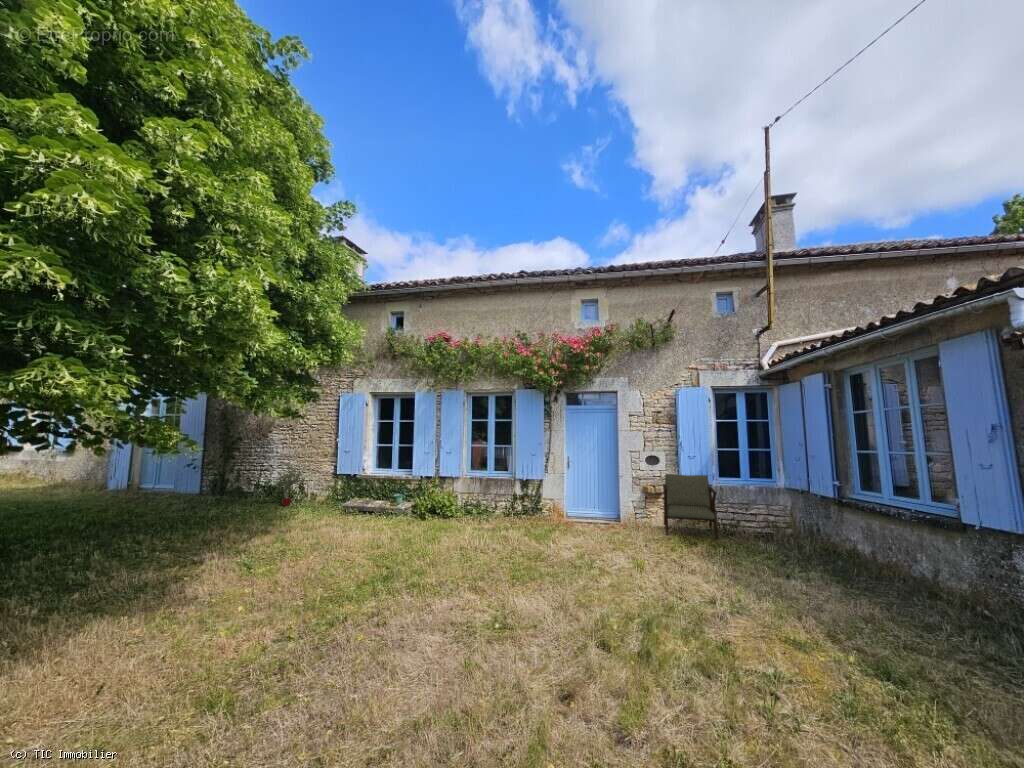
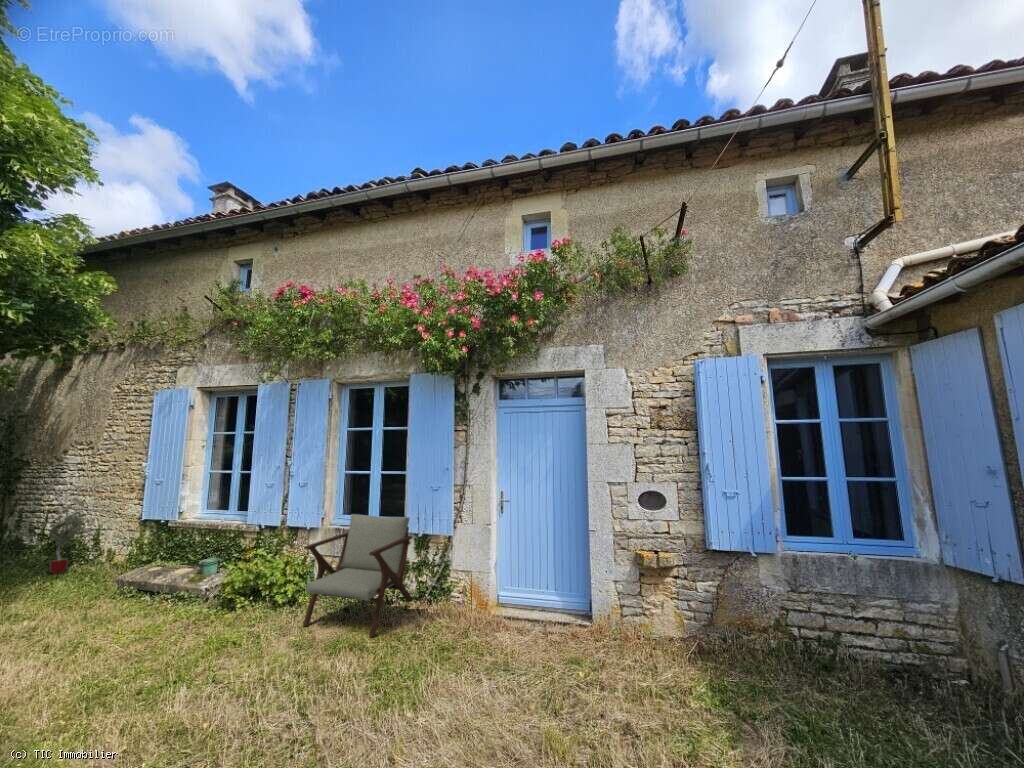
lounge chair: present [663,474,718,539] -> present [303,514,413,637]

